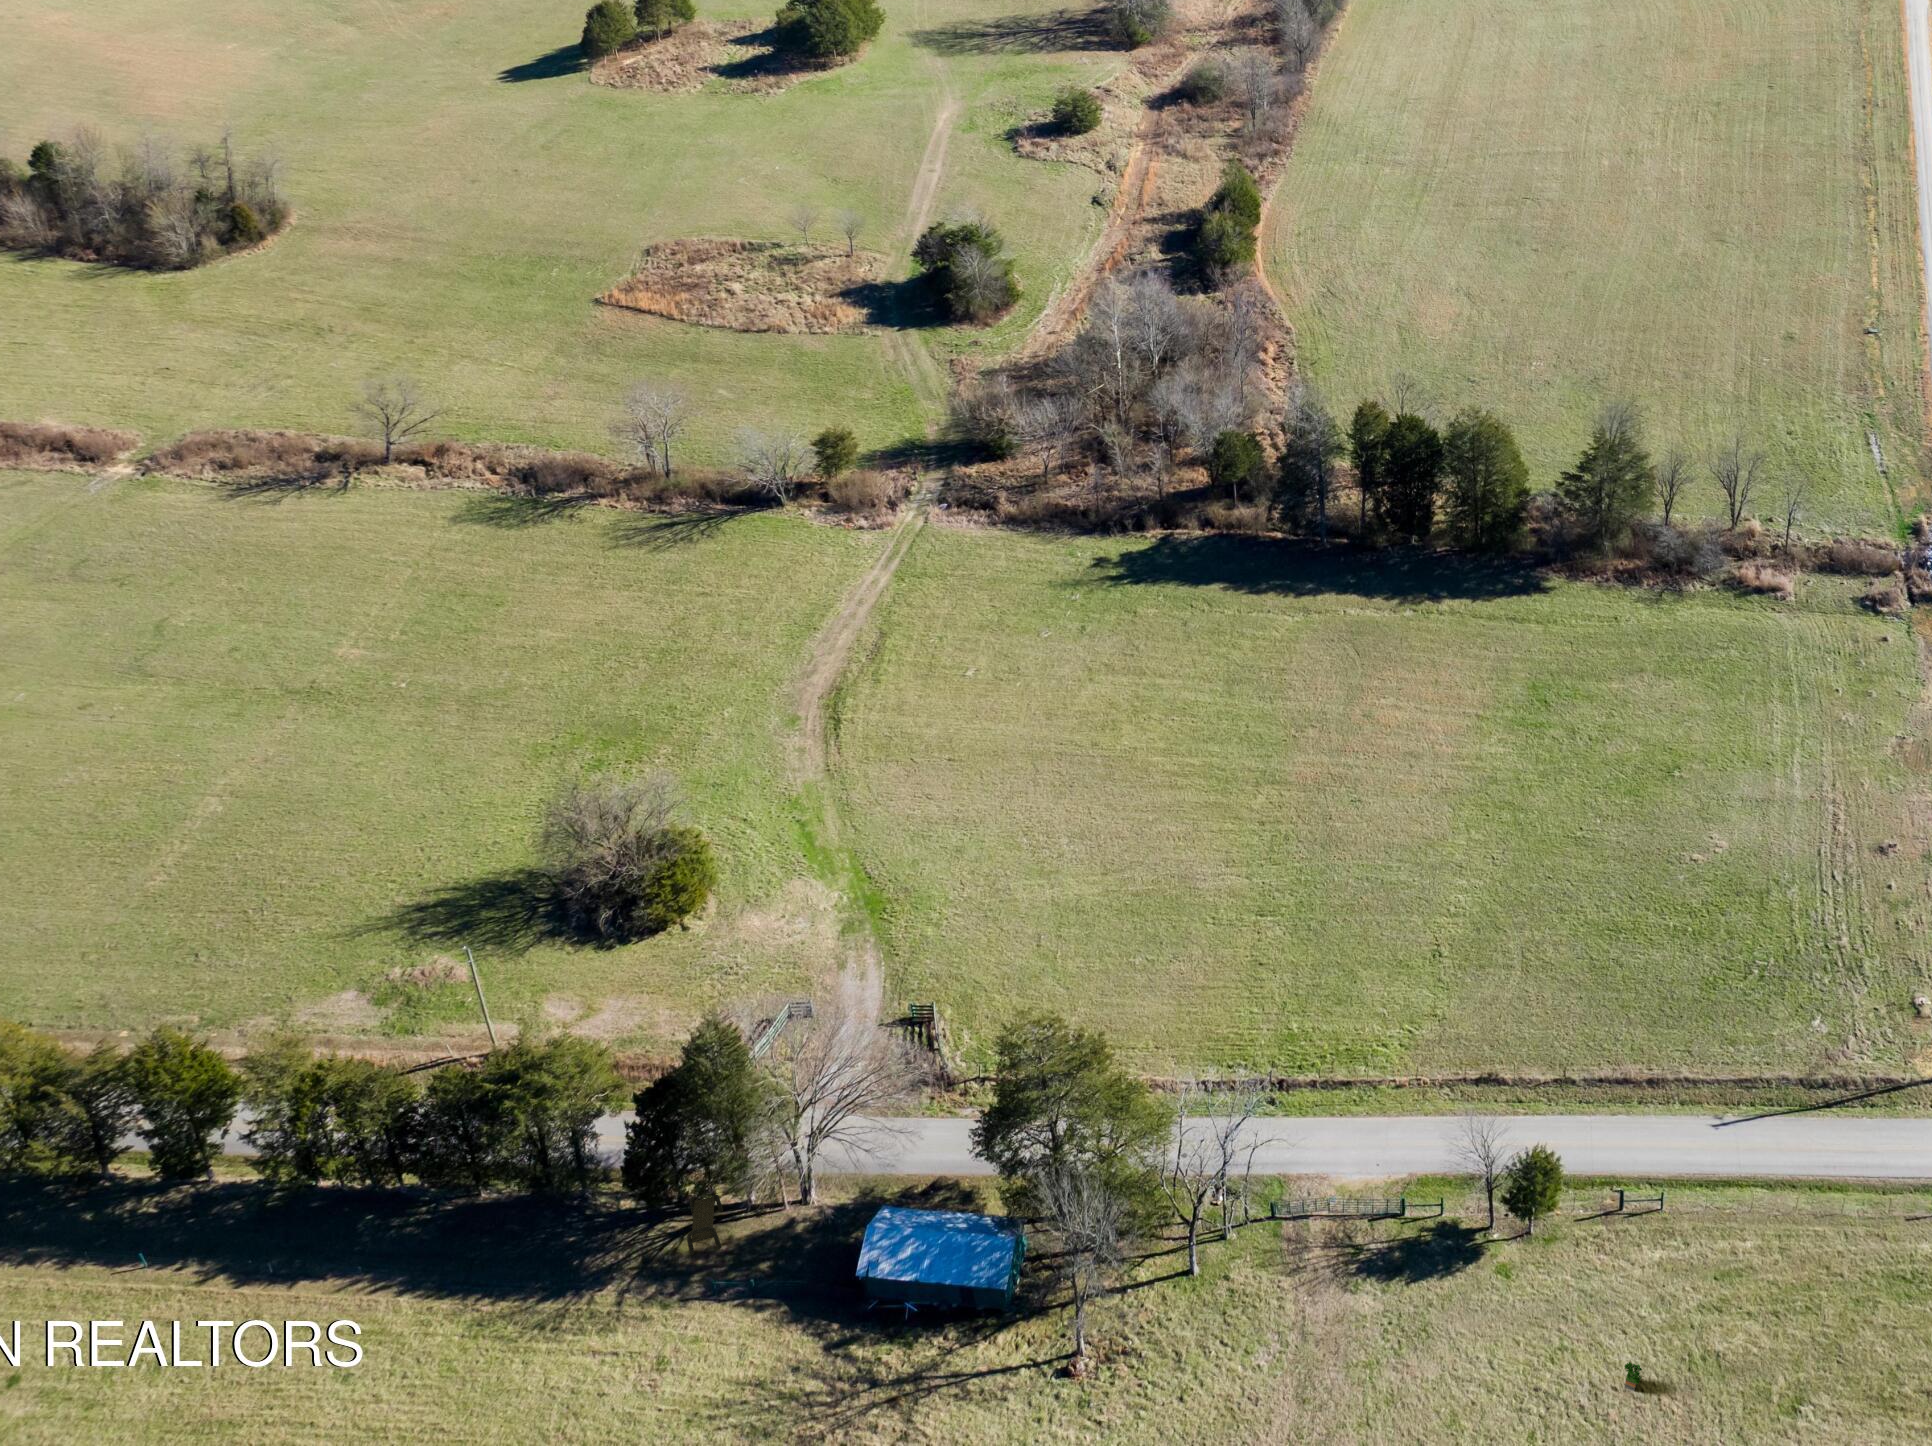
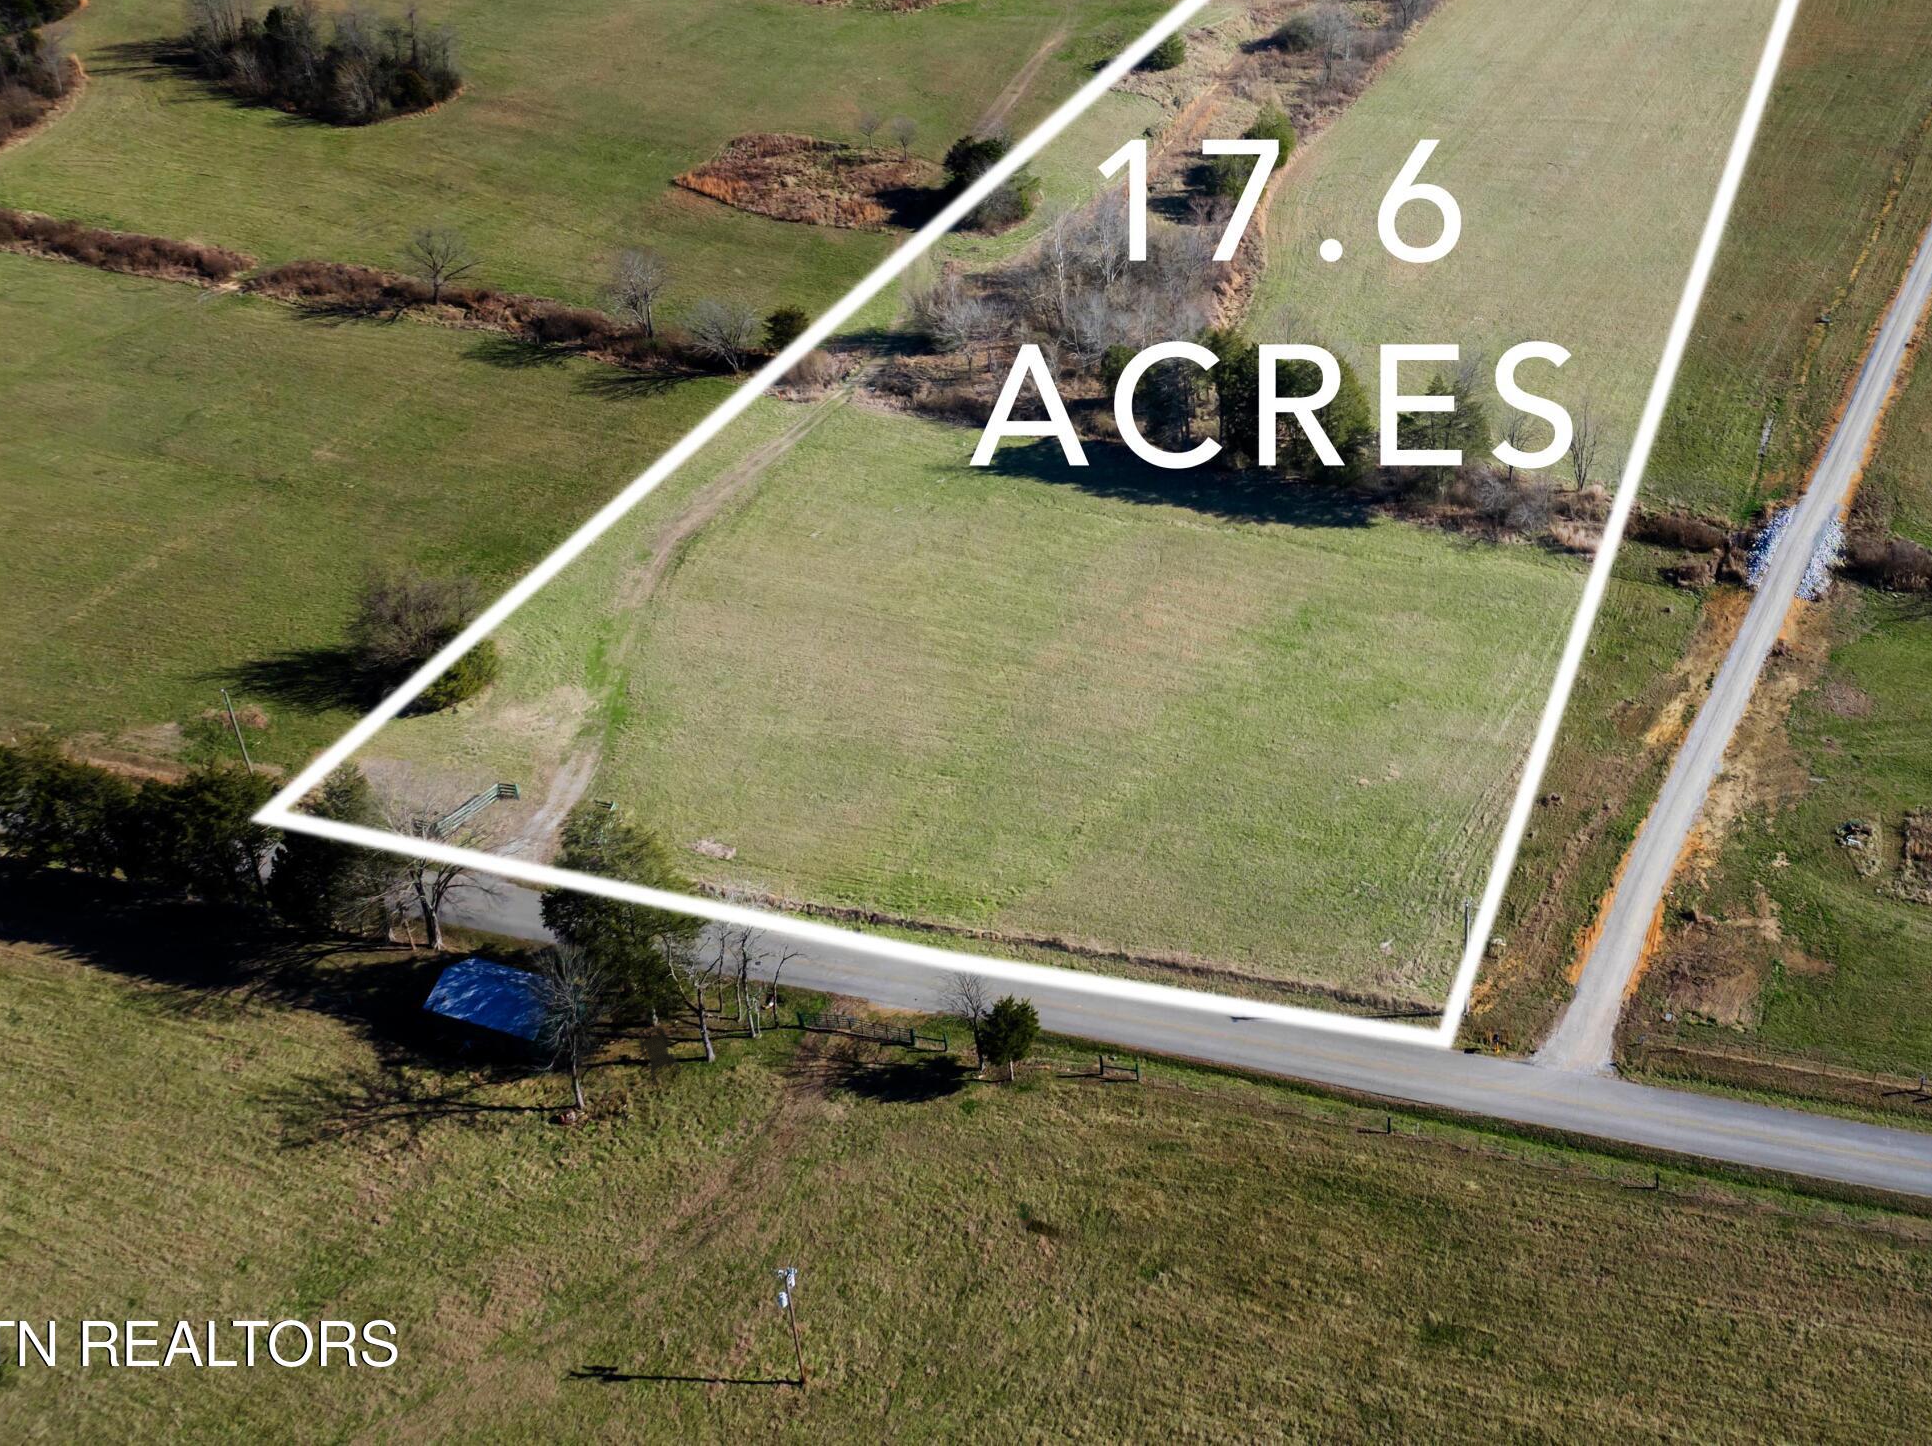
bench: present [687,1195,723,1256] -> present [639,1027,680,1084]

